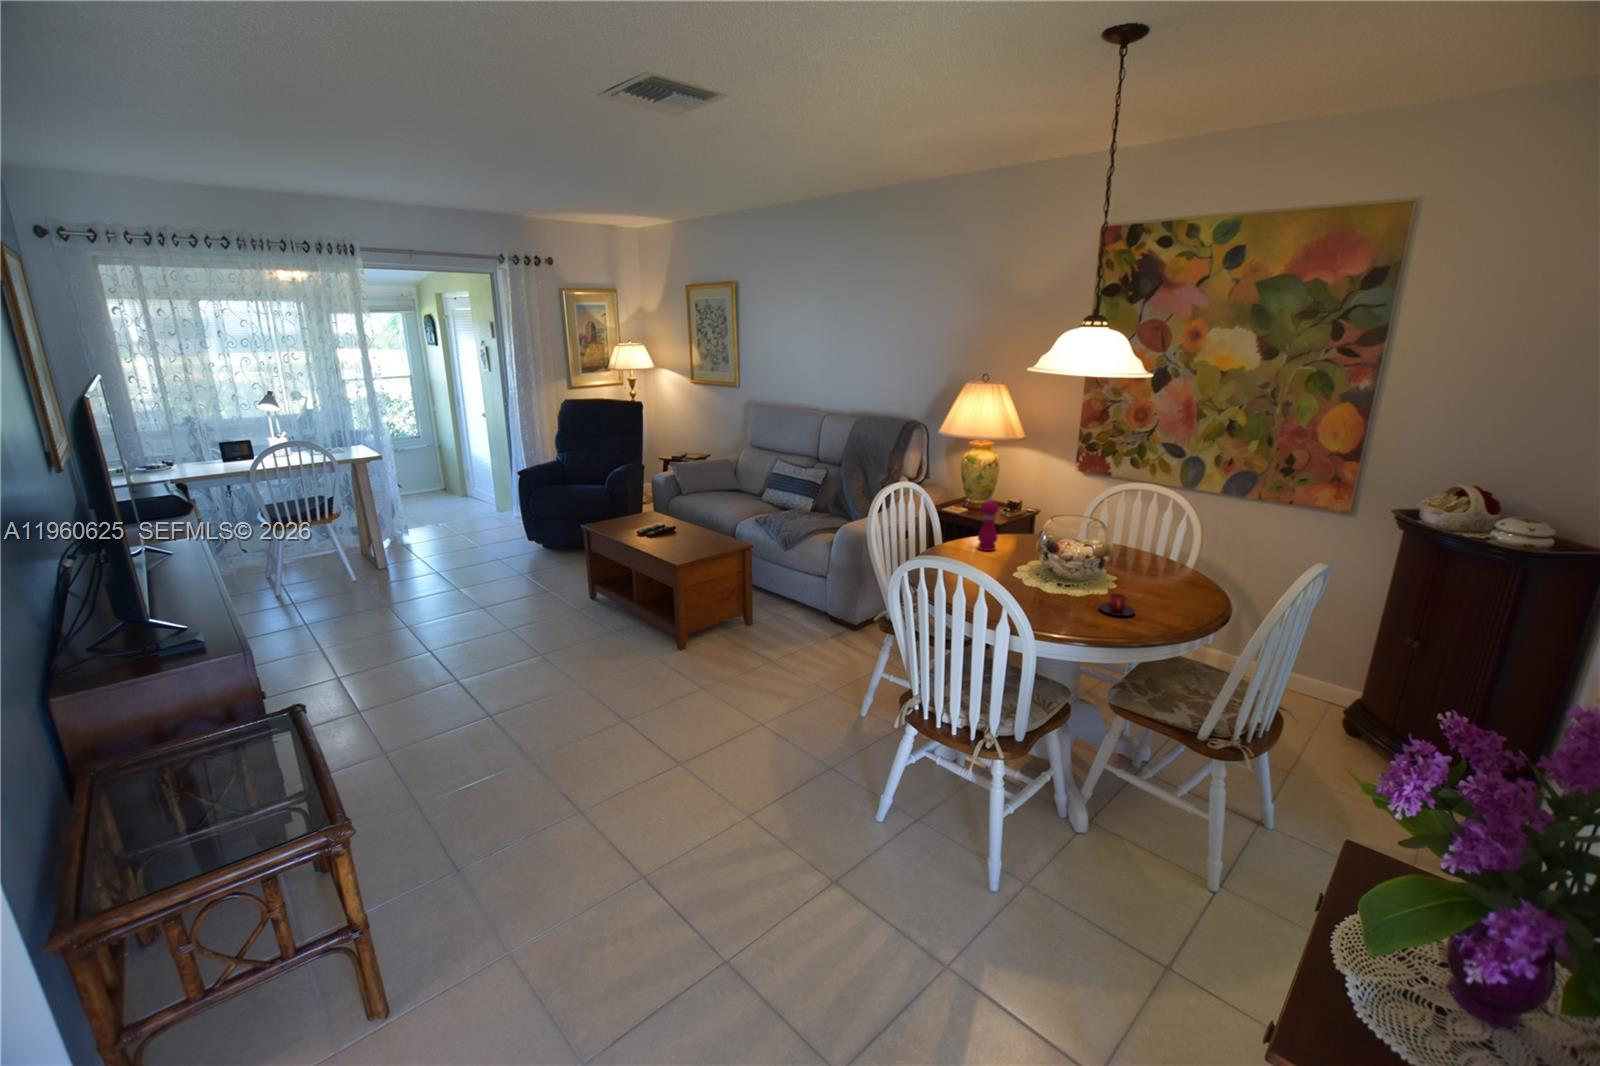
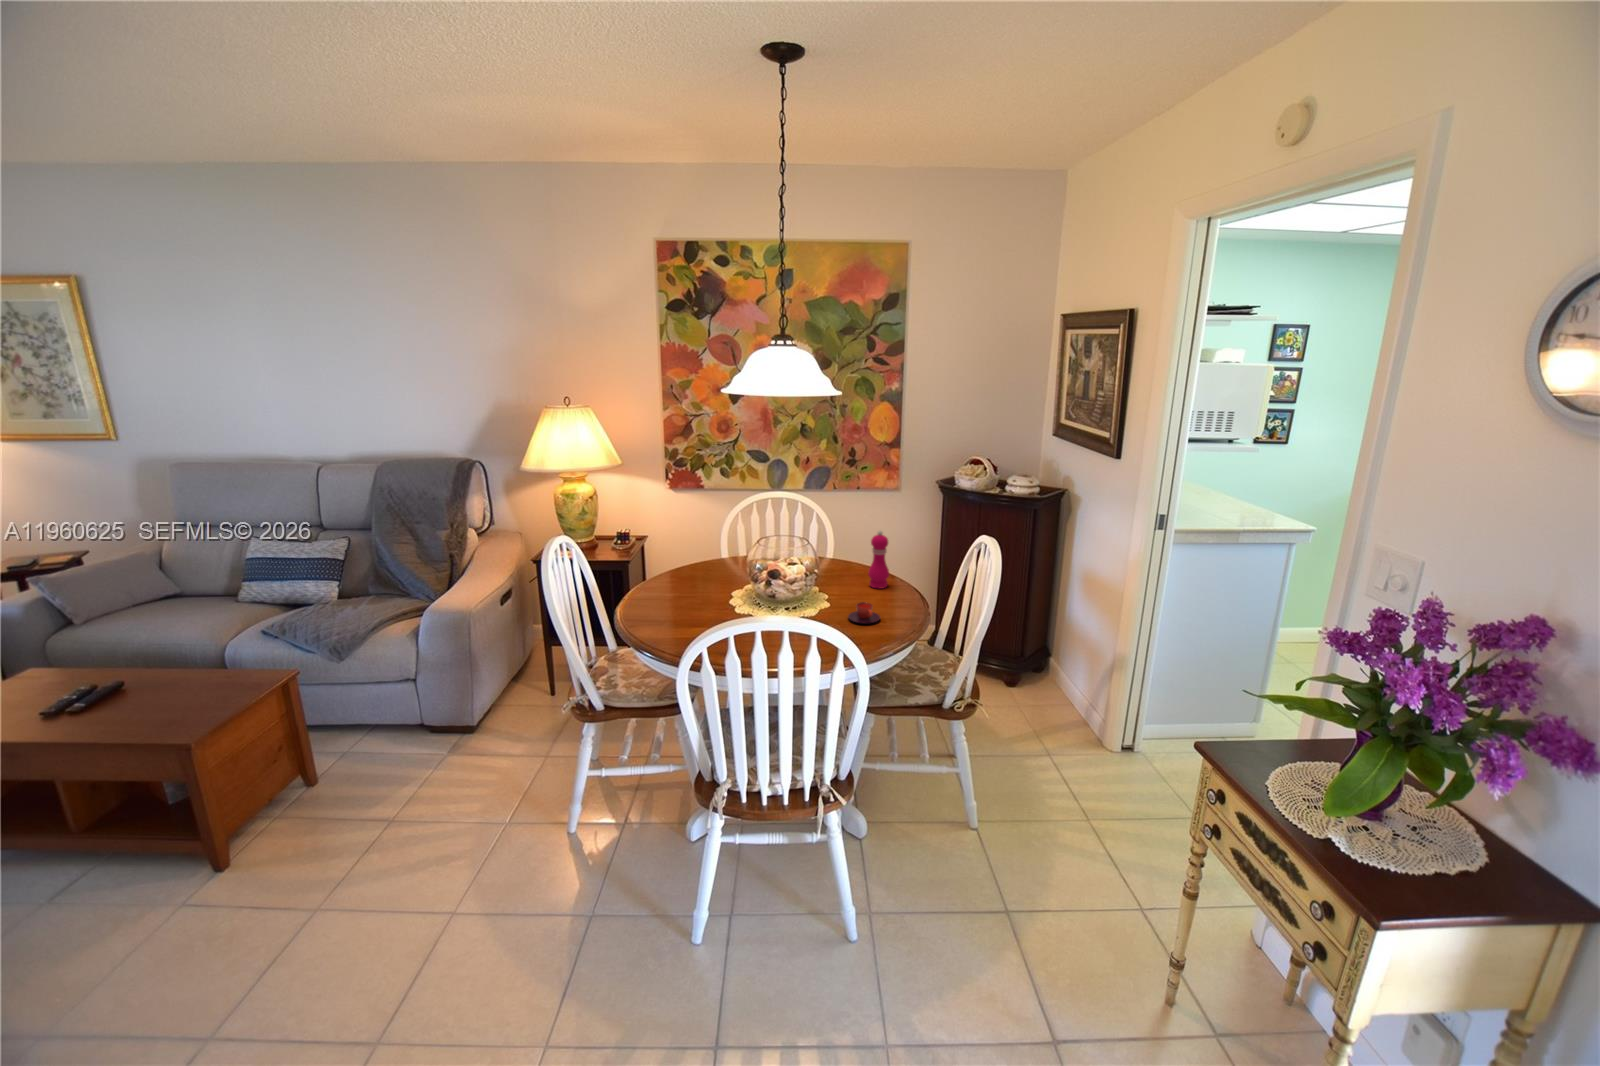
pepper mill: present [978,498,998,551] -> present [869,531,889,588]

